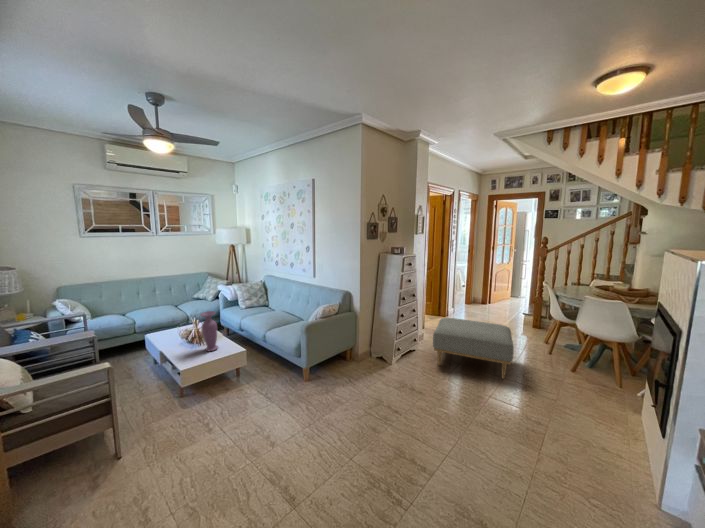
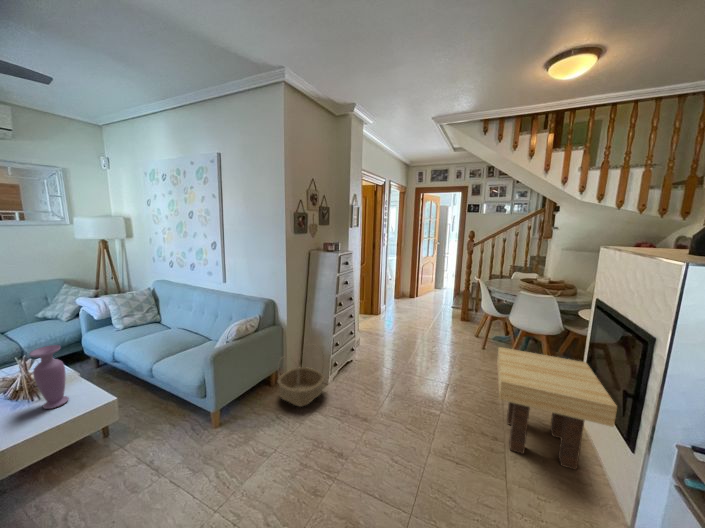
ottoman: present [433,318,514,379] -> none [374,322,459,385]
basket: none [351,329,388,377] -> present [278,351,324,406]
side table: none [538,344,655,462] -> present [497,347,617,470]

